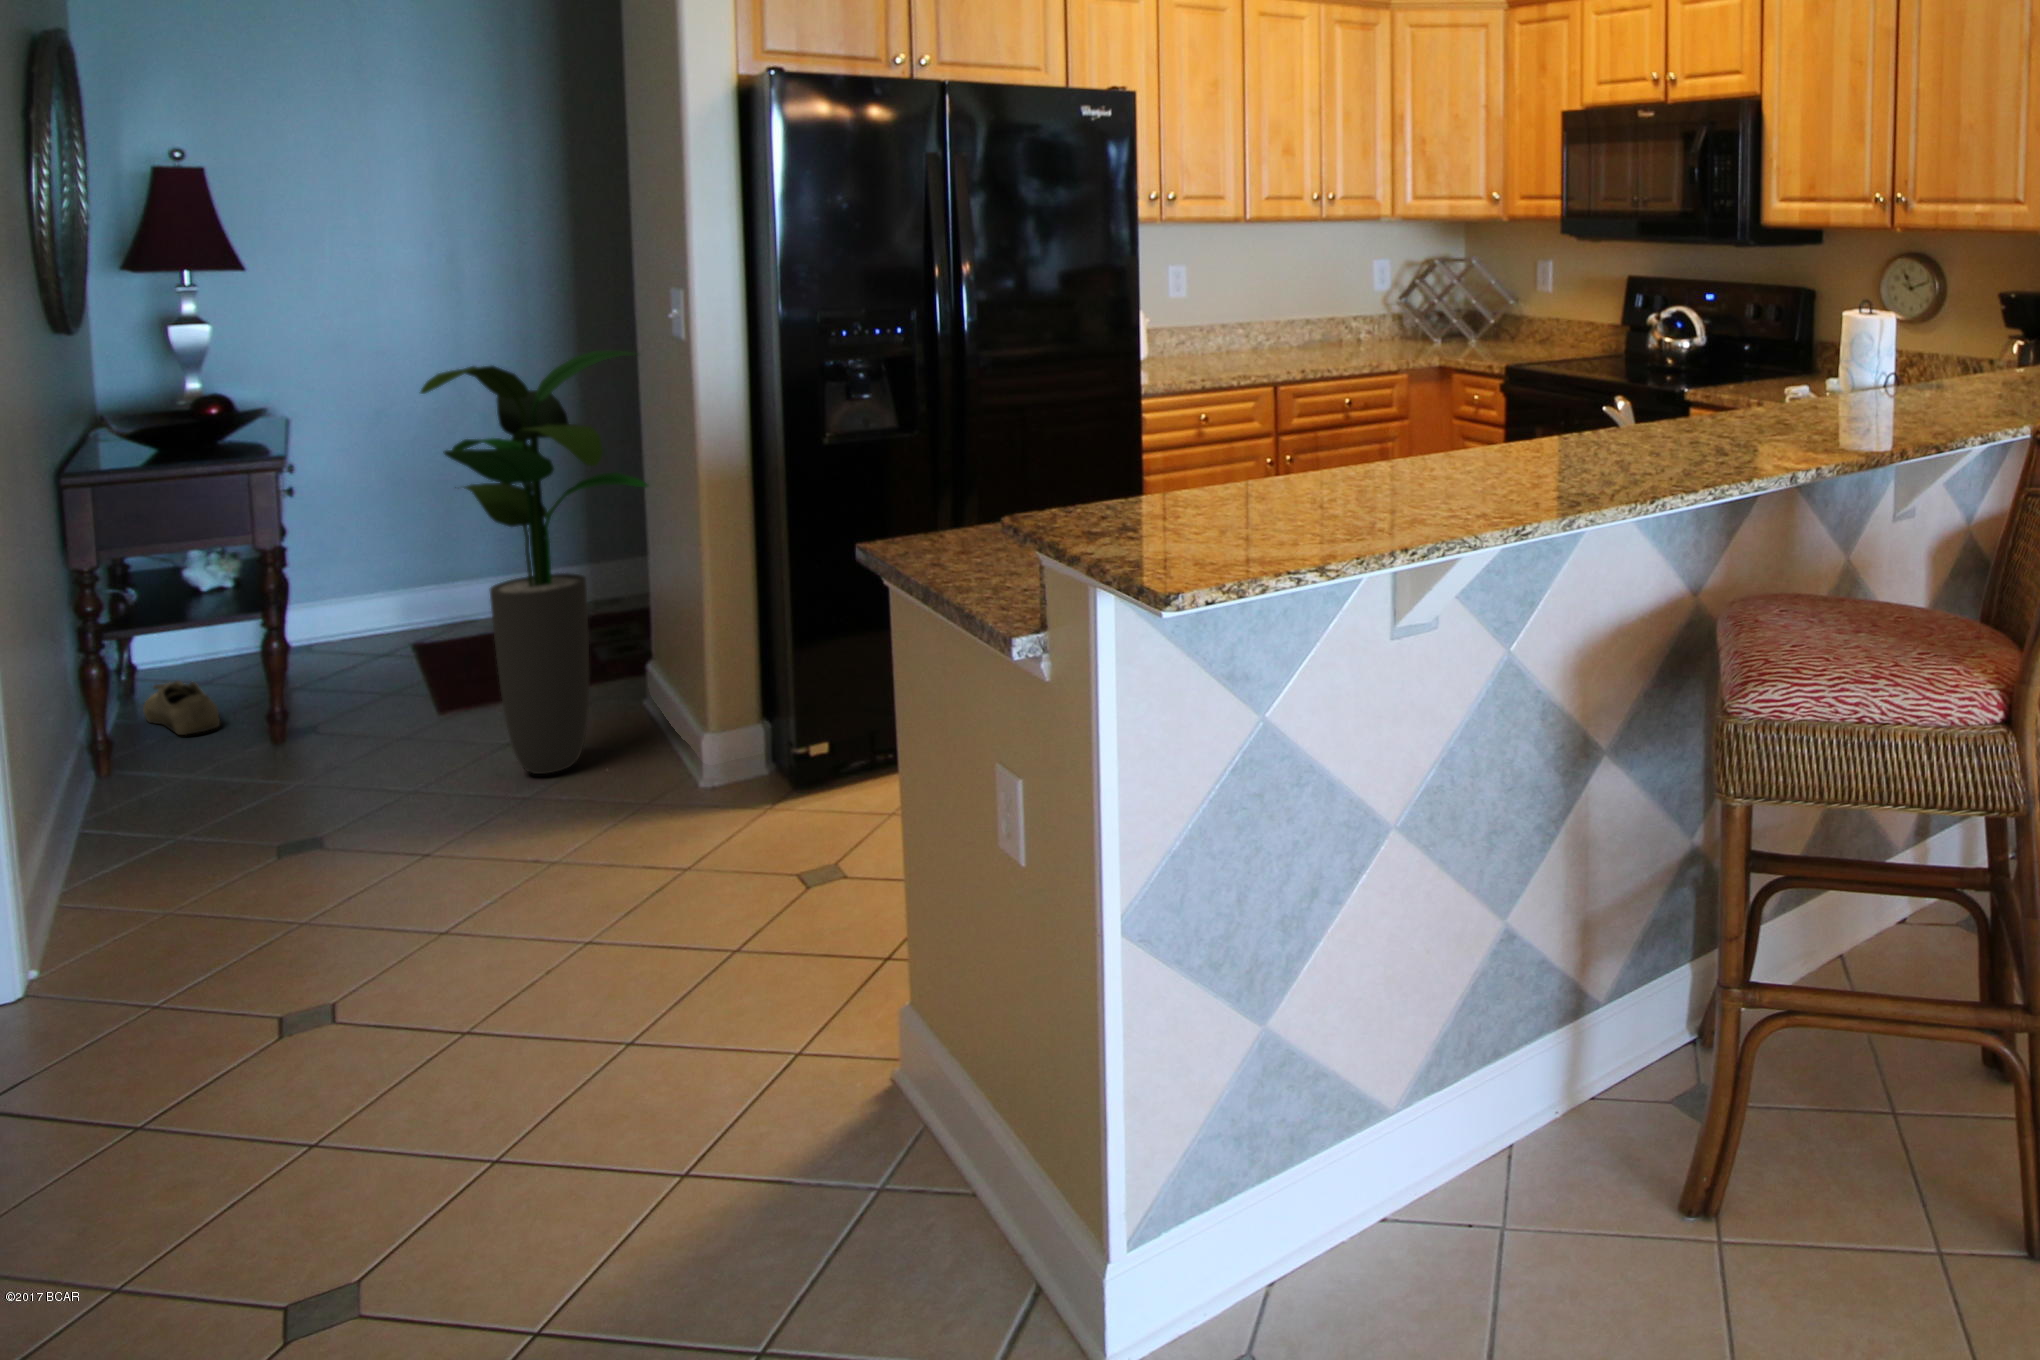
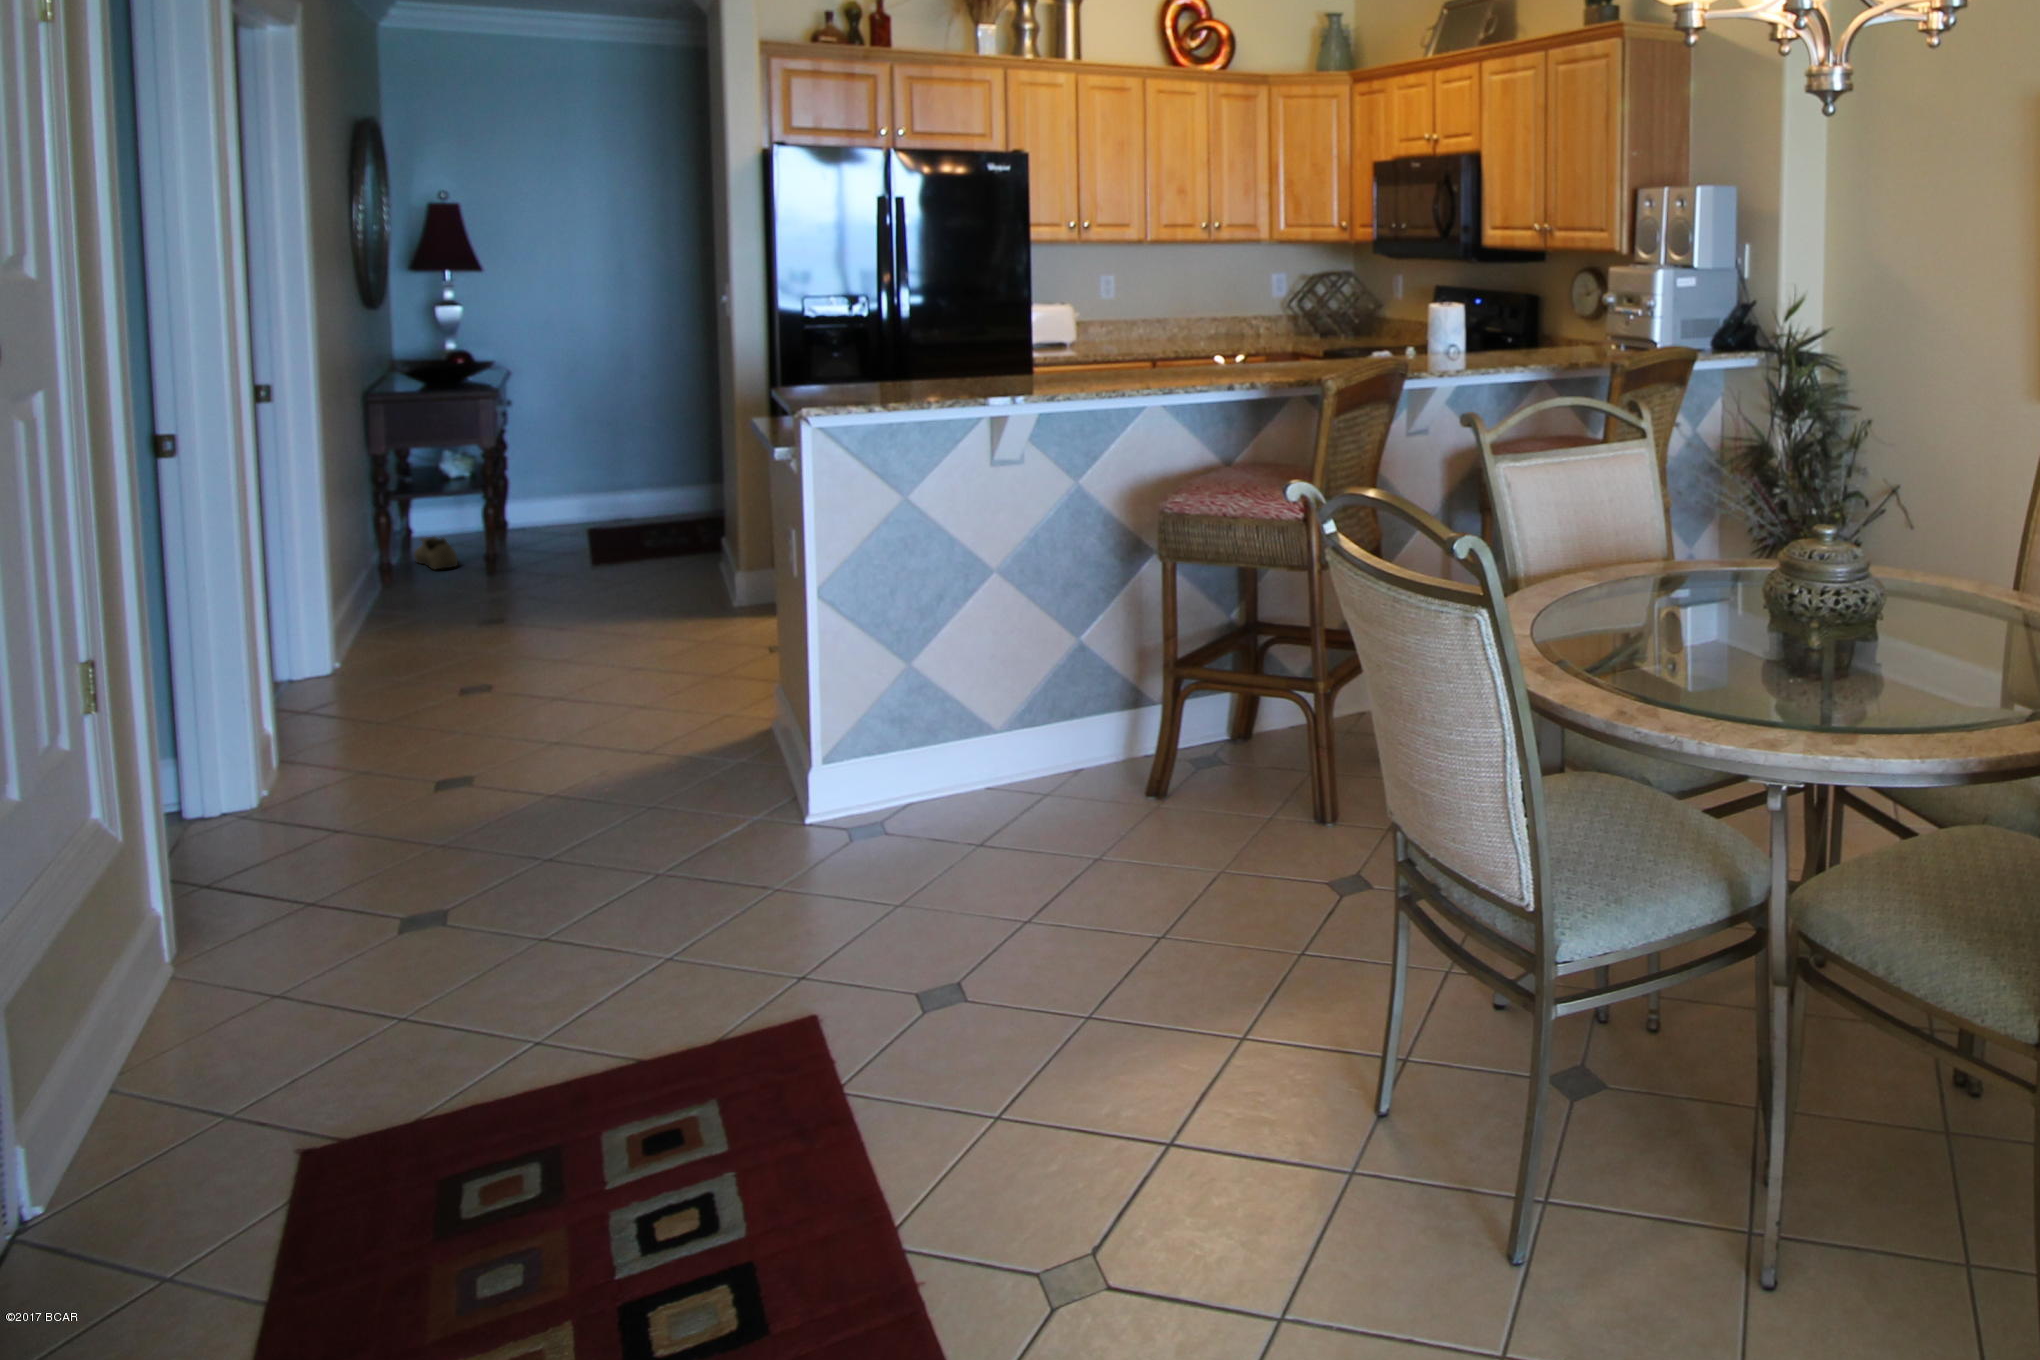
potted plant: present [421,351,648,774] -> none [565,323,710,596]

